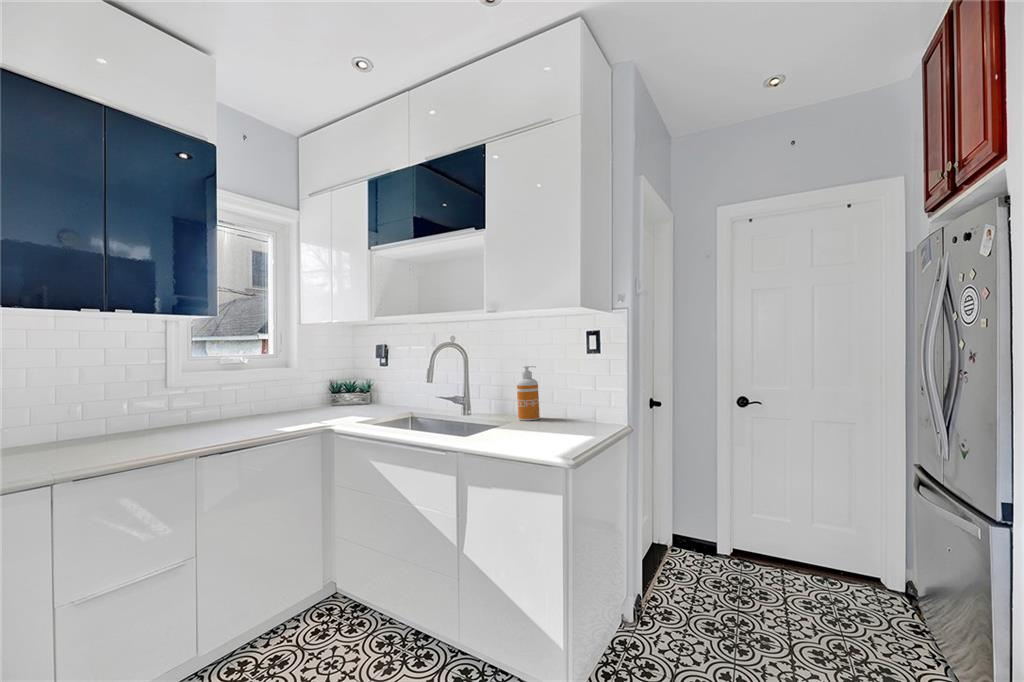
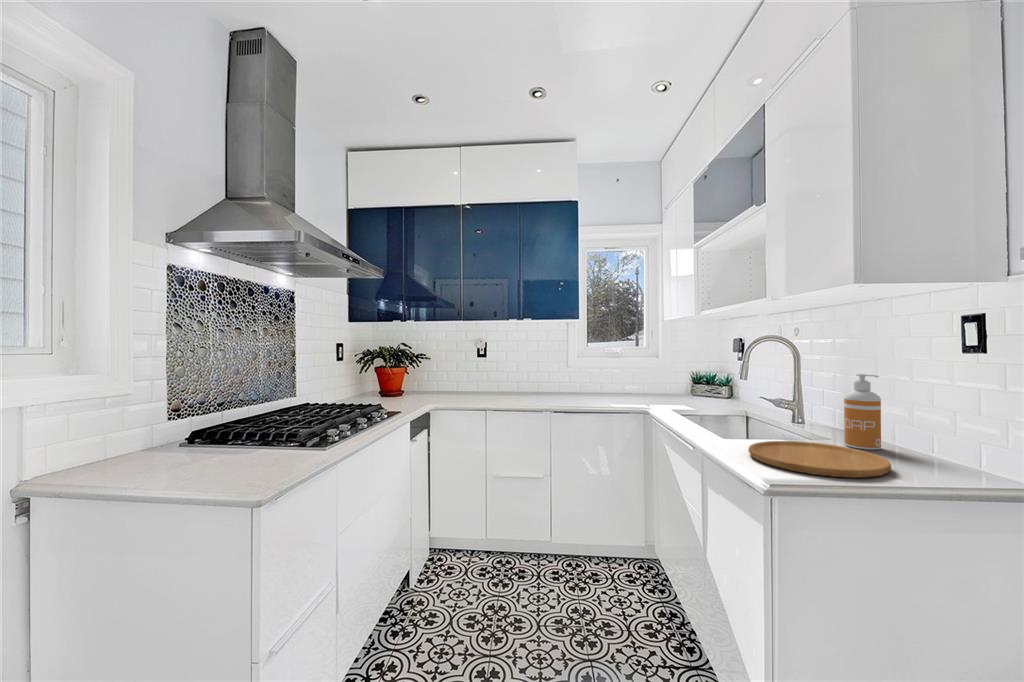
cutting board: none [496,419,586,441] -> present [748,441,891,478]

